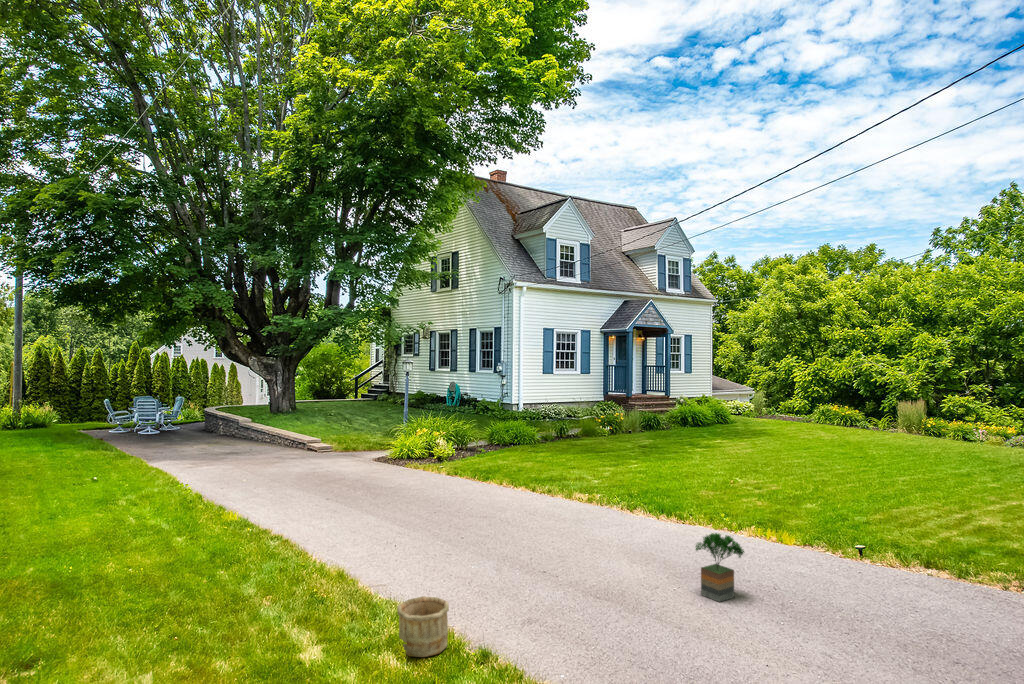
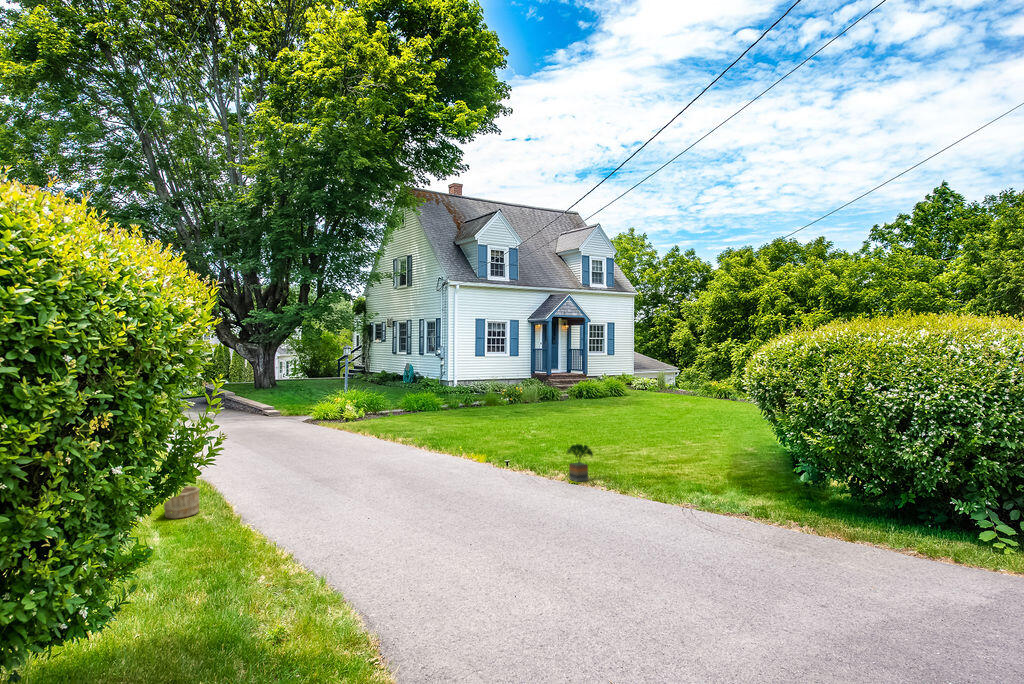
potted tree: present [695,533,744,602] -> present [567,444,593,482]

